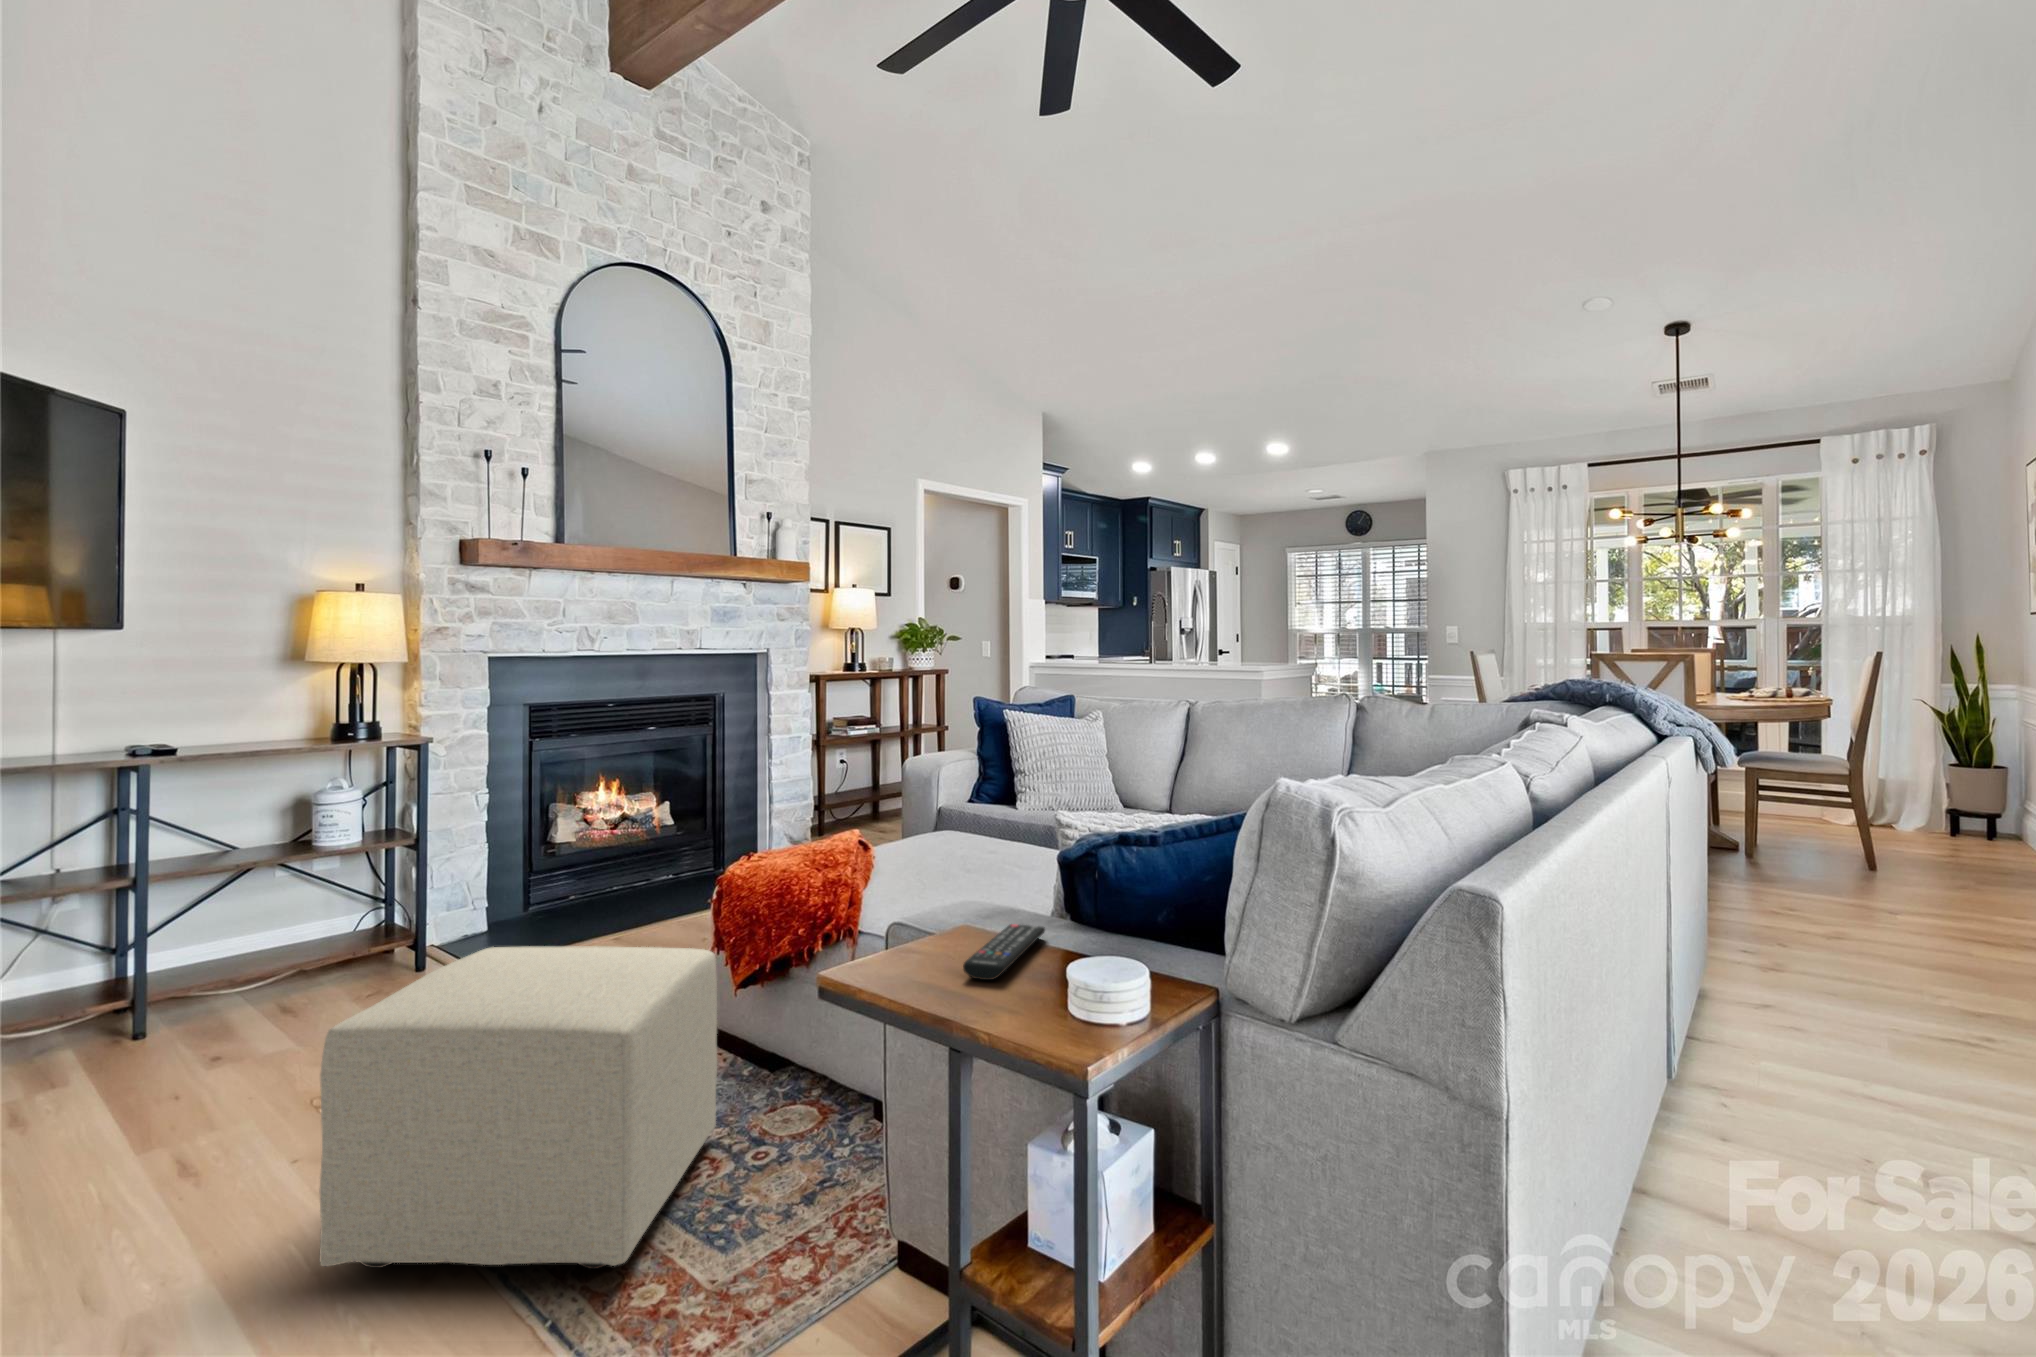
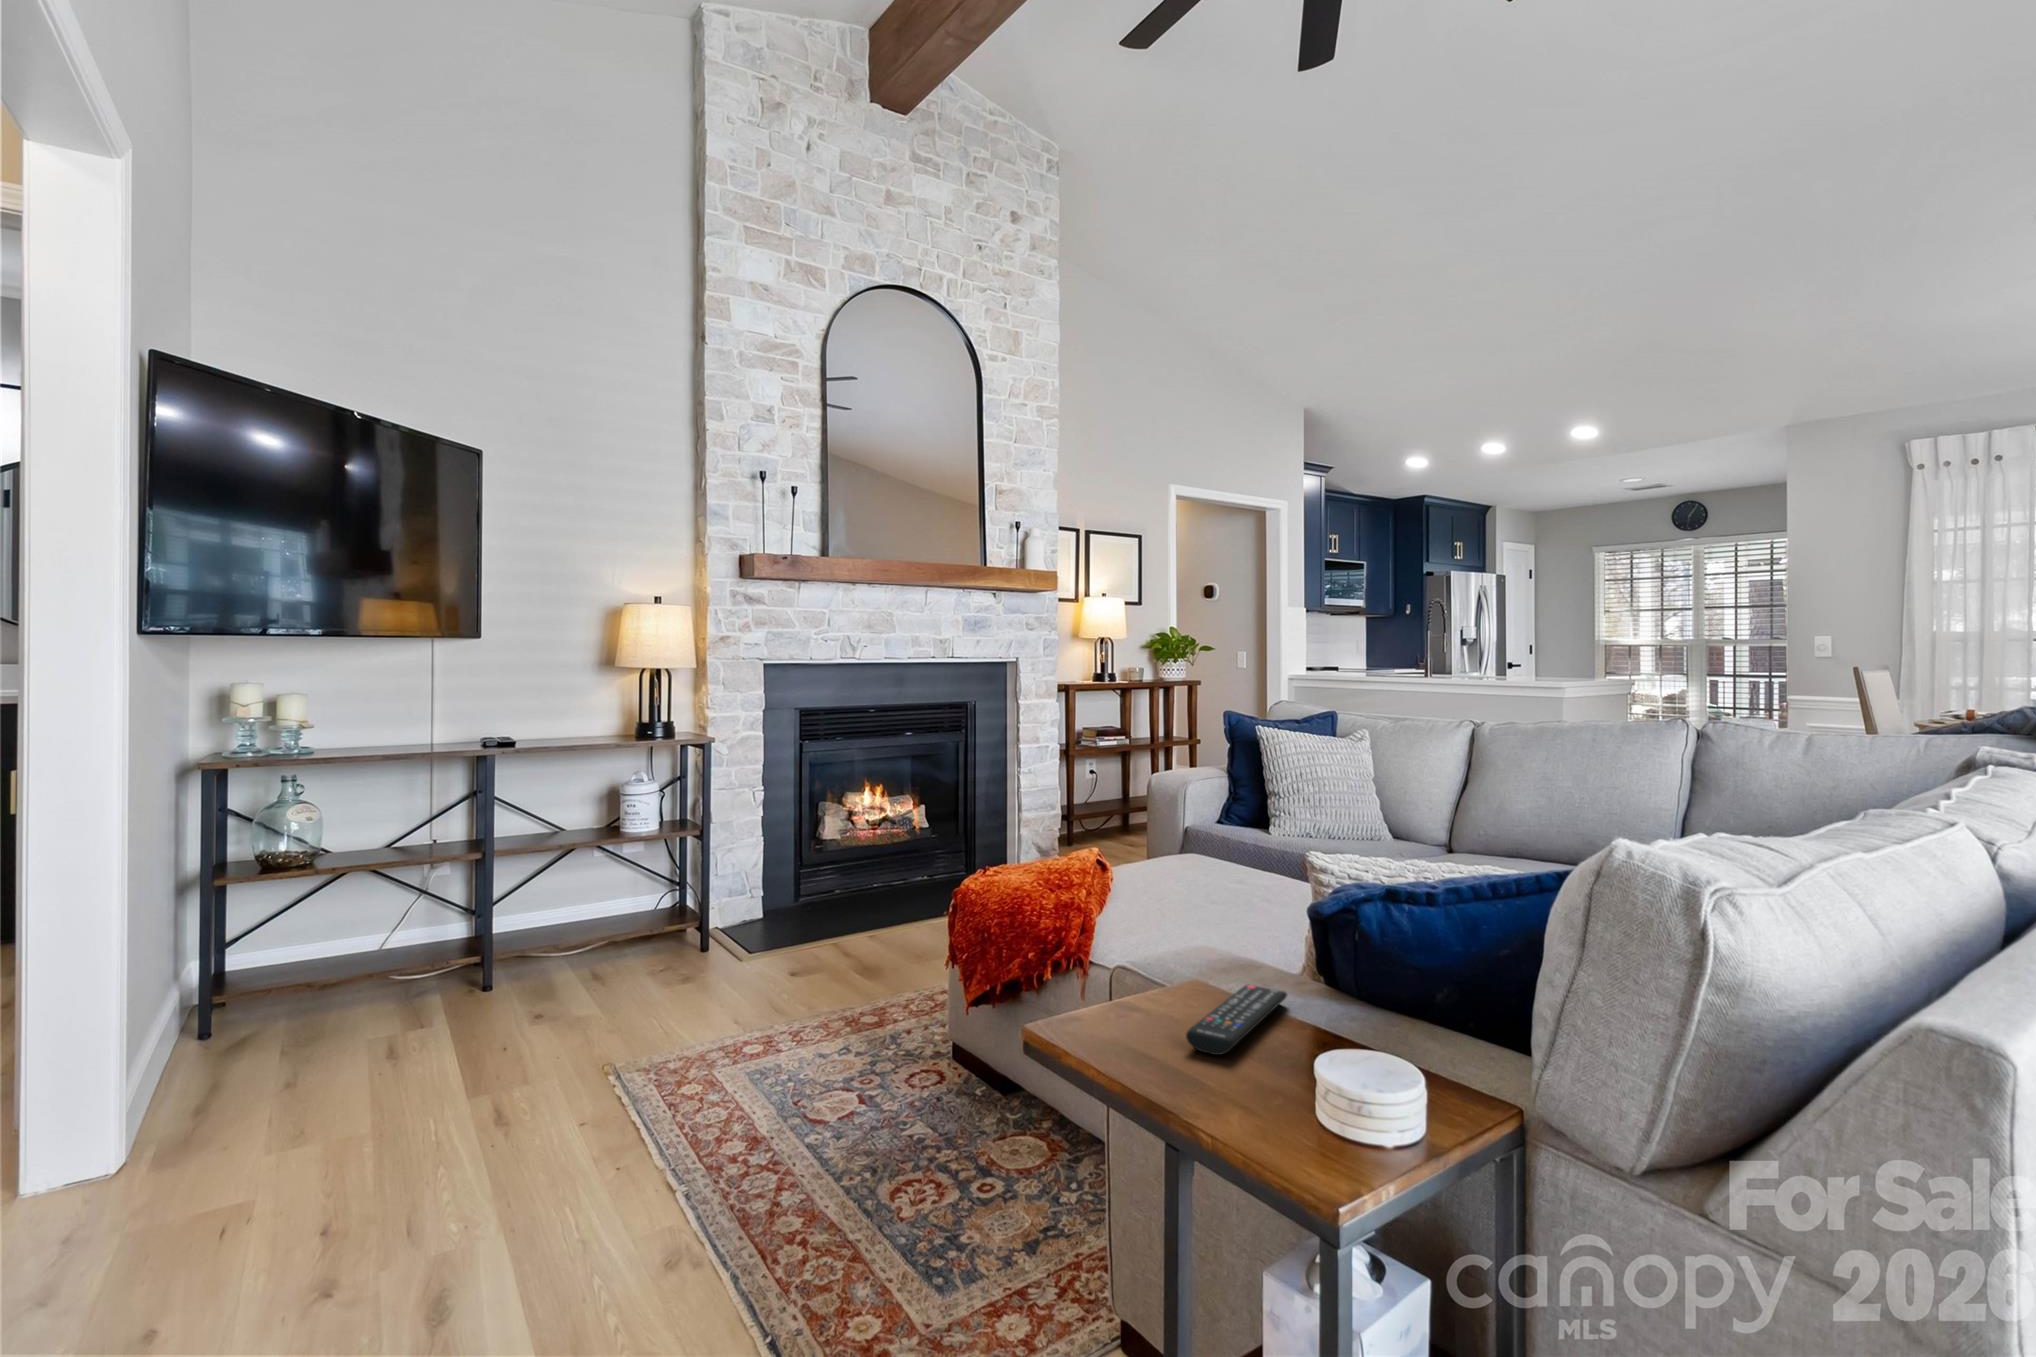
ottoman: present [319,946,717,1269] -> none [583,948,946,1288]

